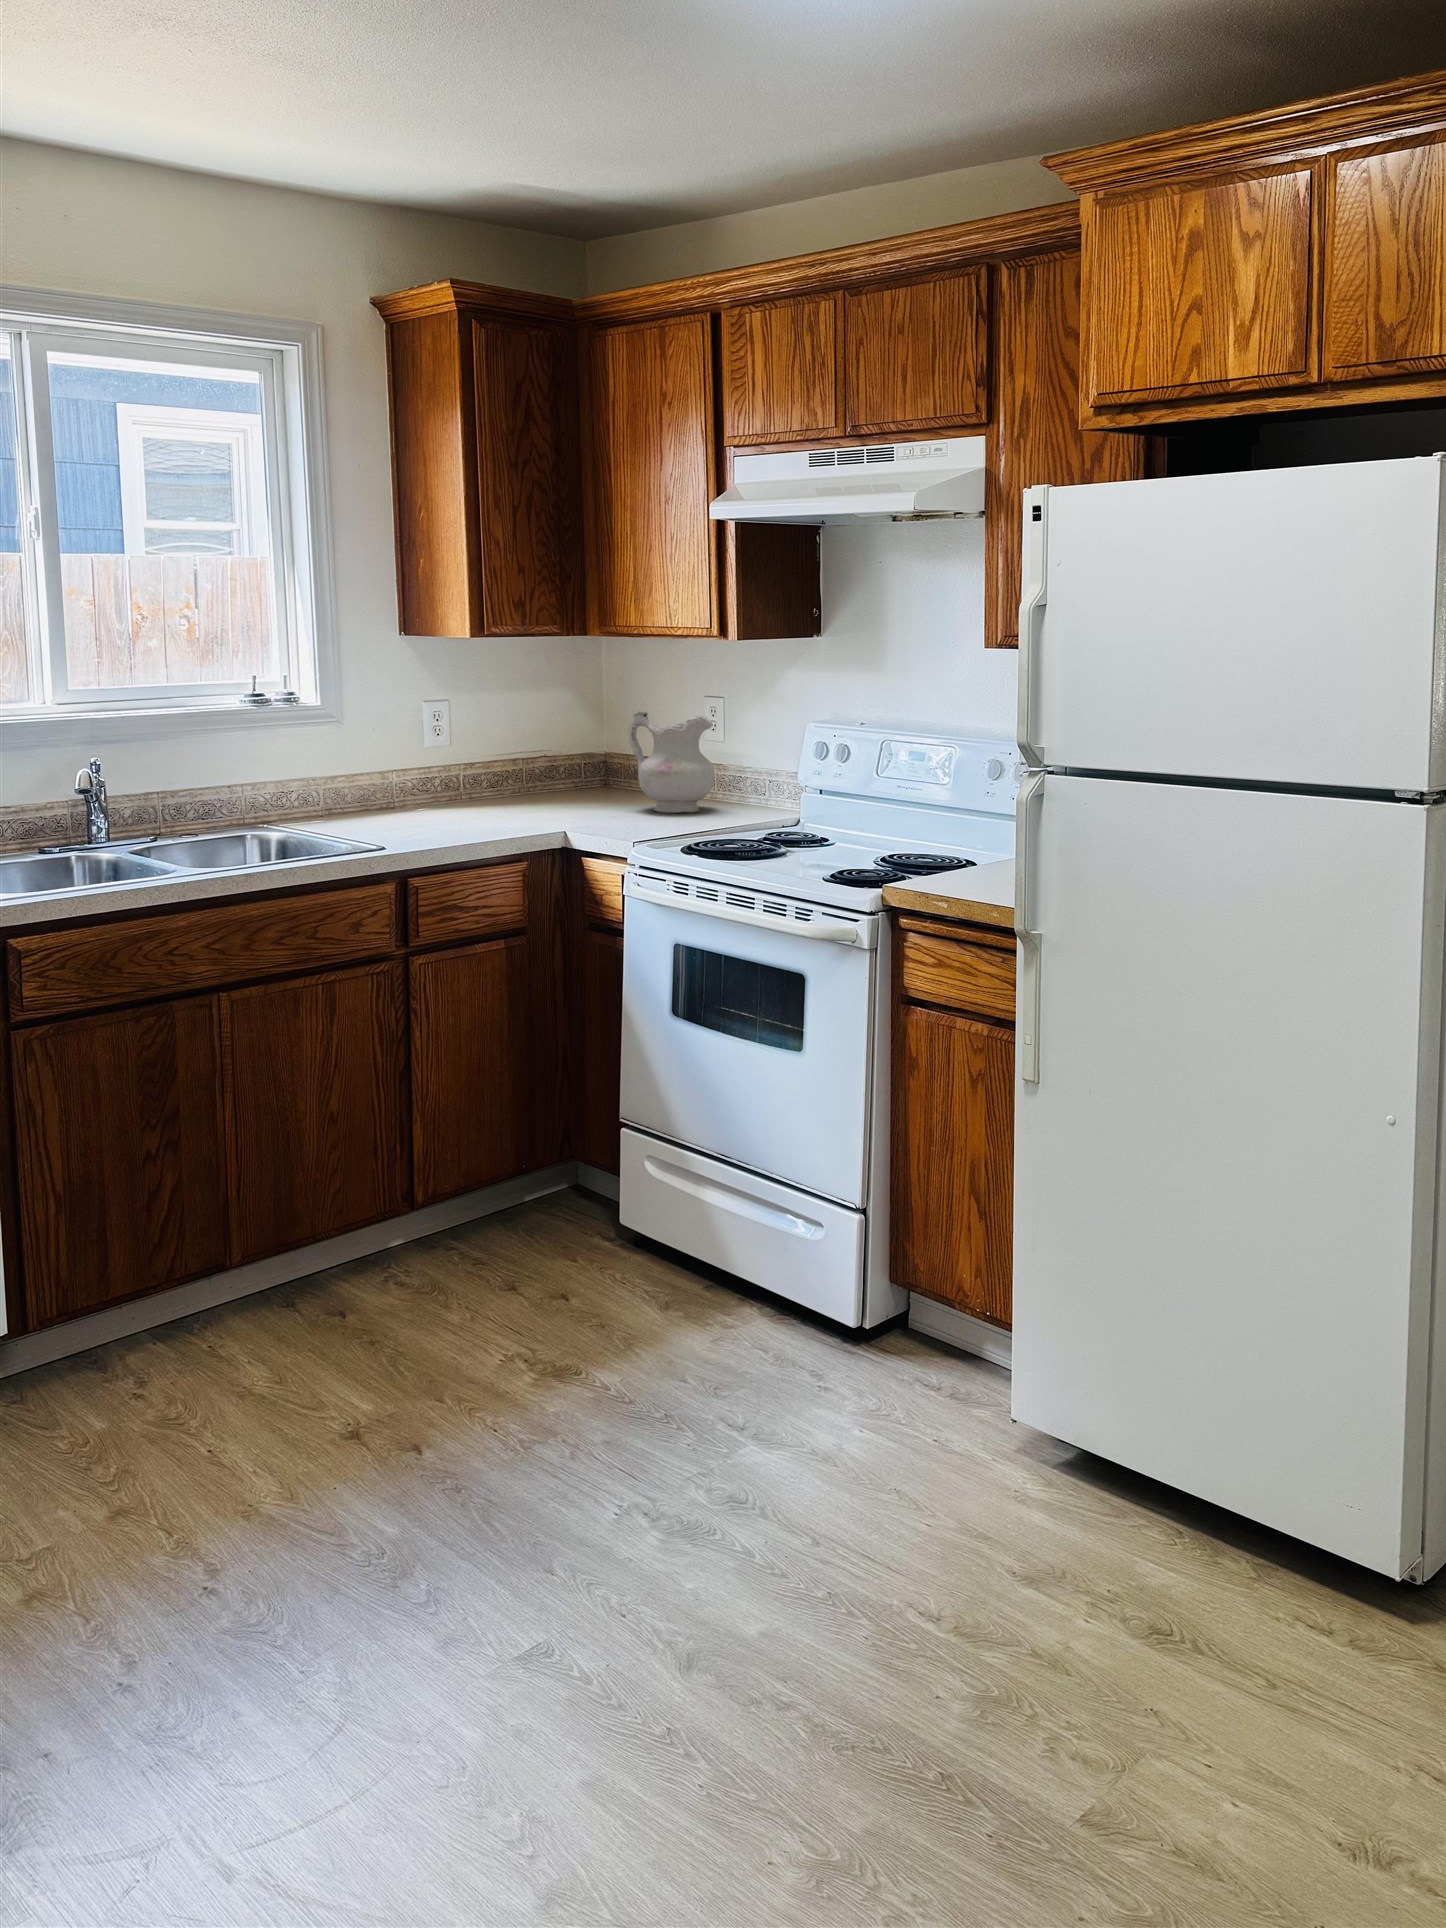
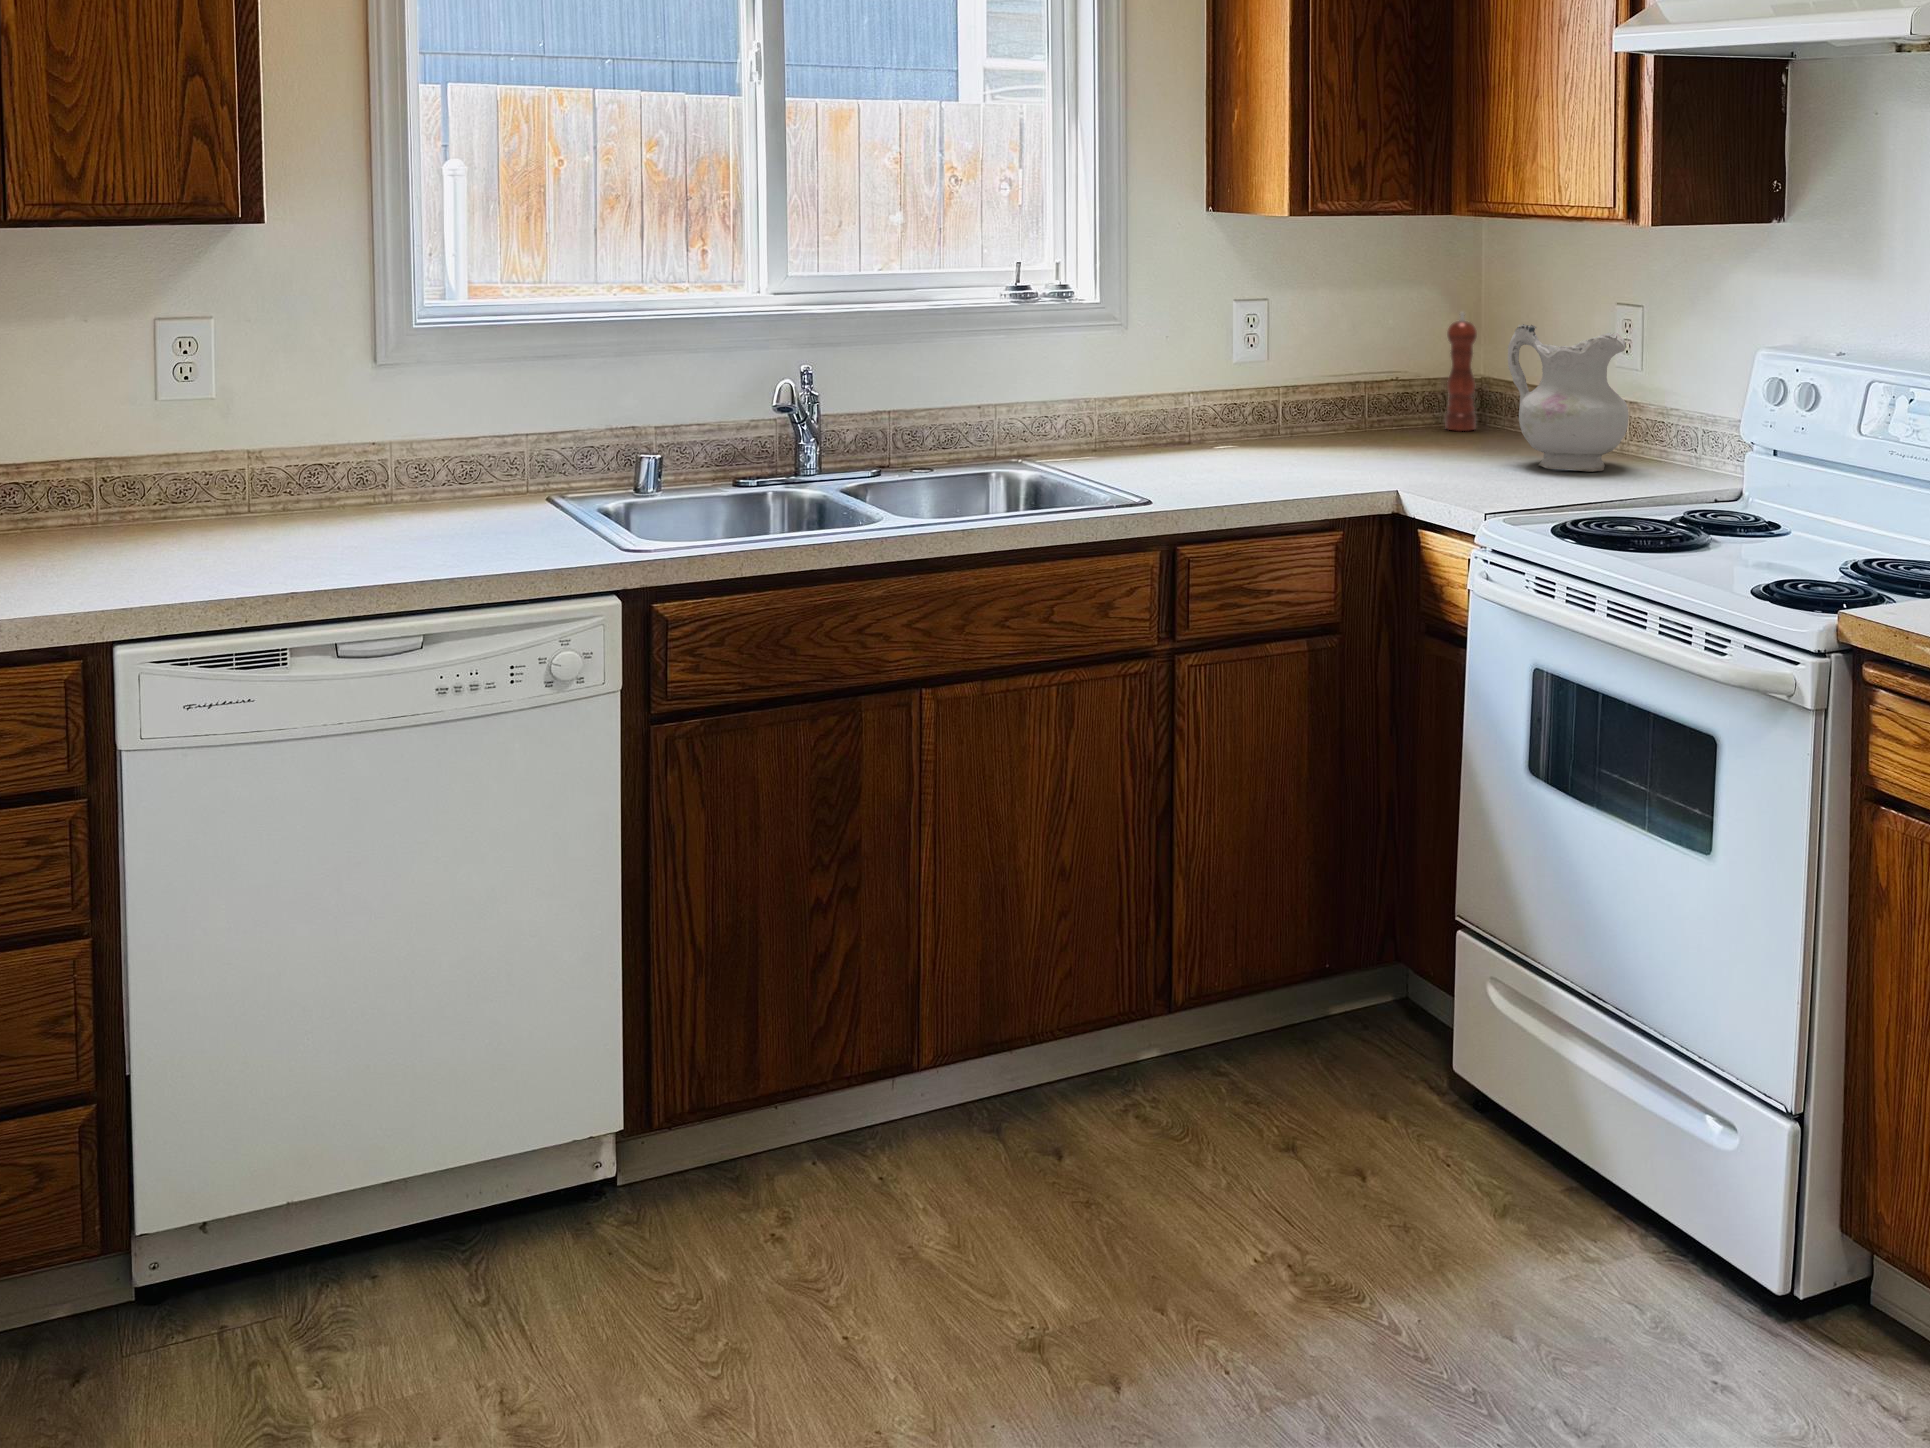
pepper mill: none [577,706,599,791] -> present [1445,313,1477,431]

